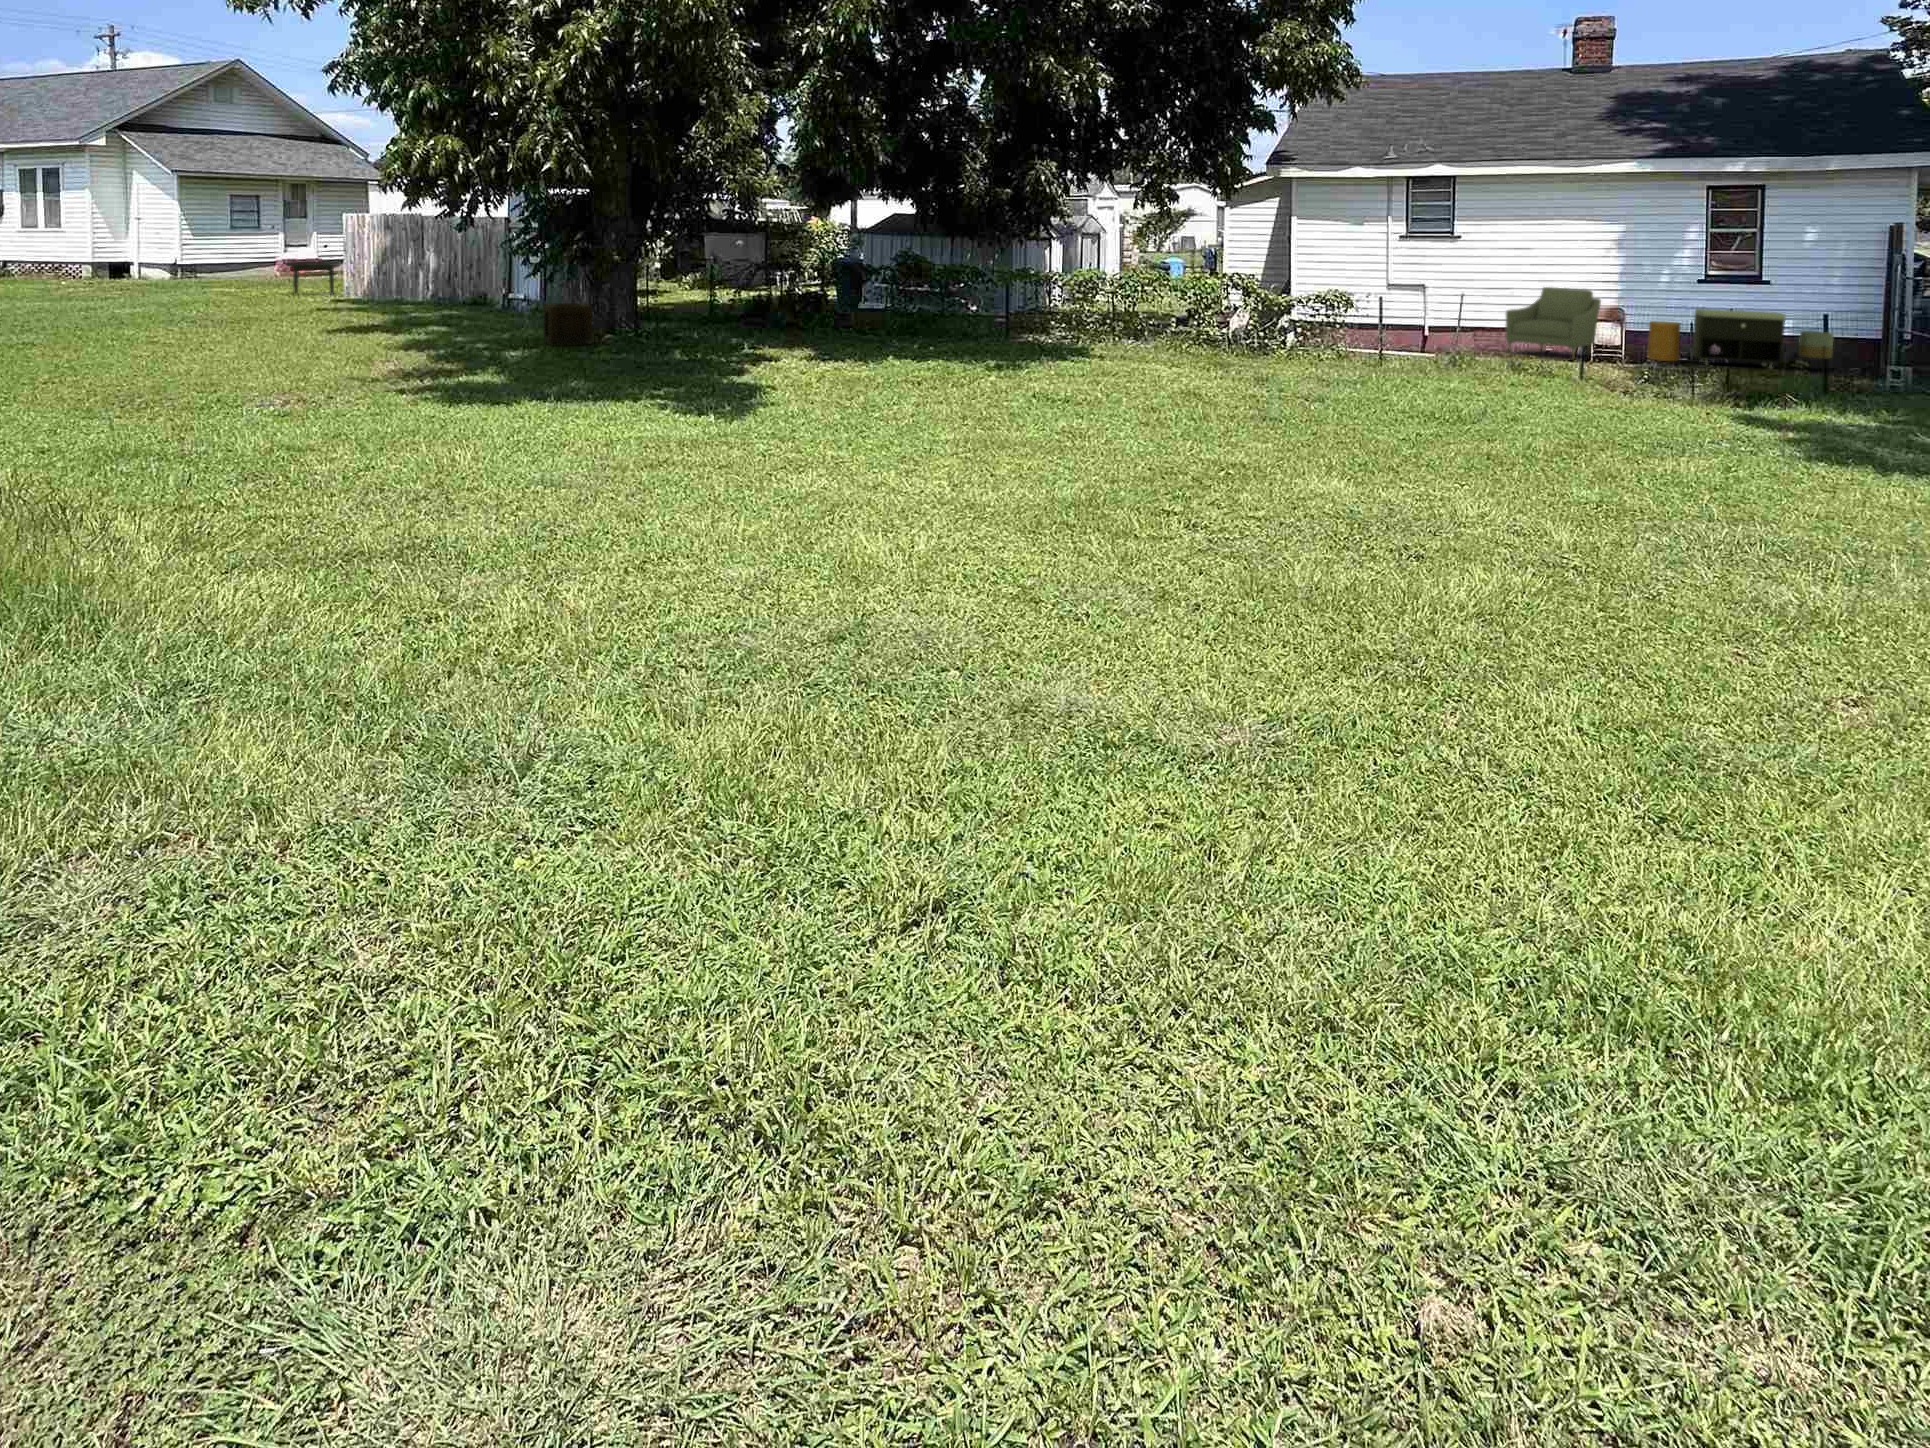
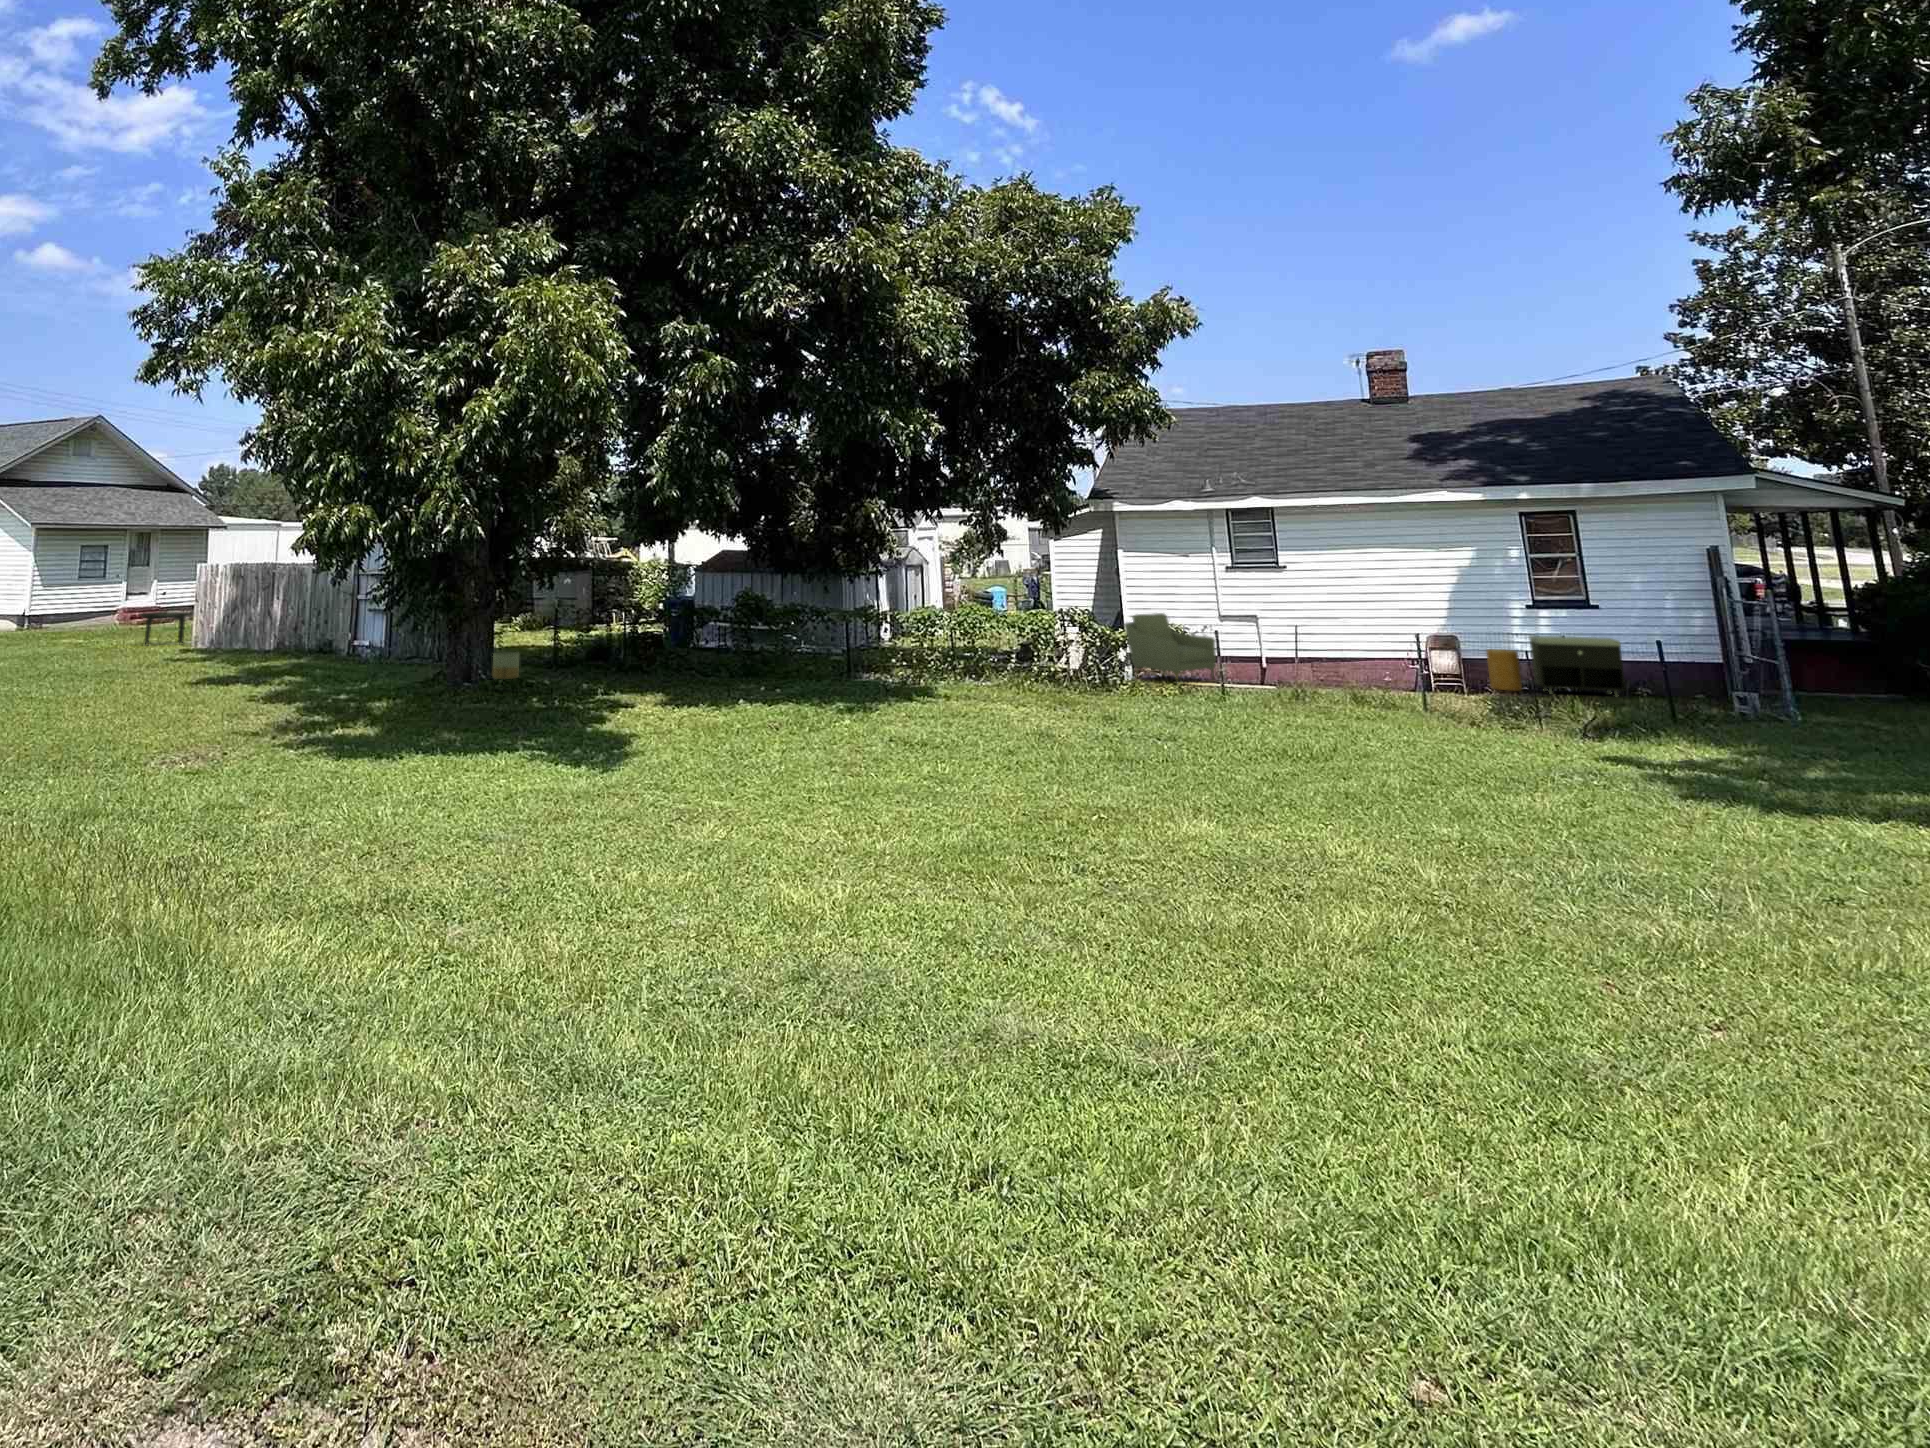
chair: present [1506,287,1601,358] -> present [1124,613,1216,682]
wooden crate: present [543,303,592,346] -> none [409,652,457,696]
planter: present [1798,331,1833,369] -> present [492,652,519,687]

